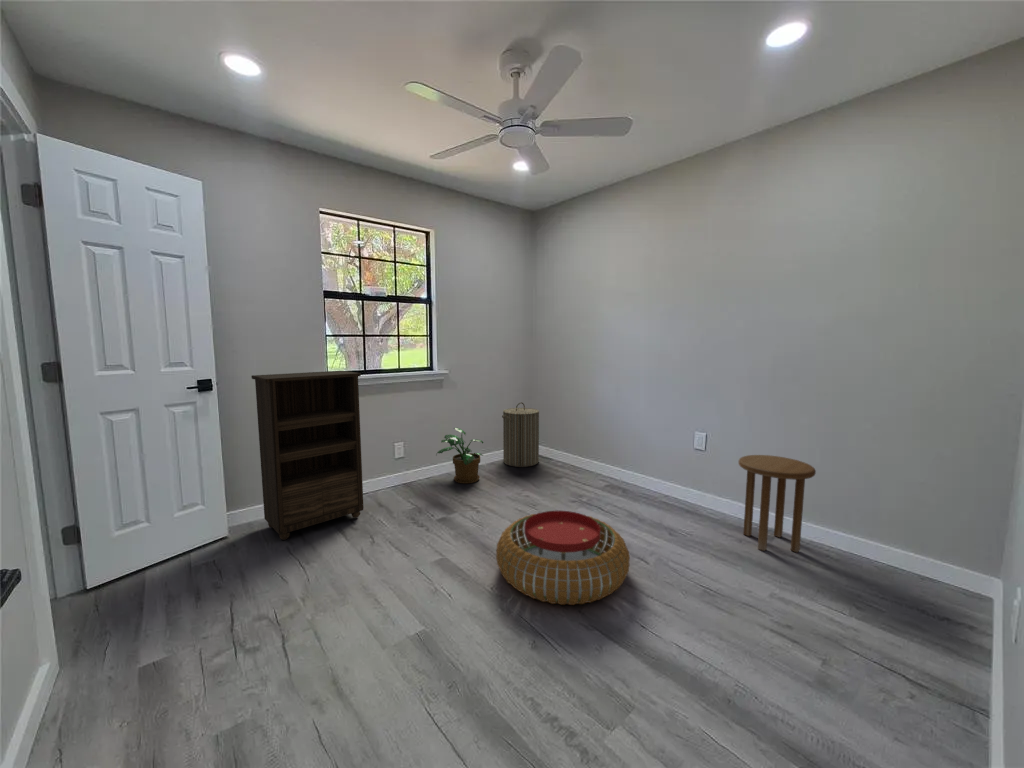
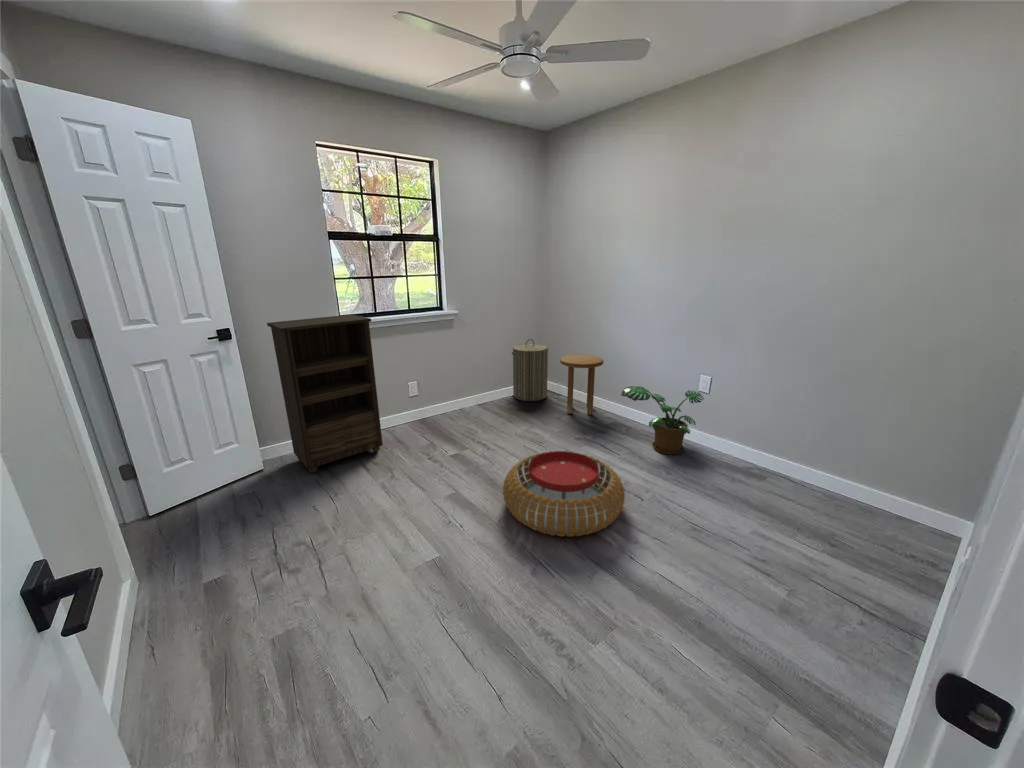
potted plant: present [436,428,483,483] -> present [621,386,704,454]
side table: present [739,455,816,552] -> present [560,354,604,415]

